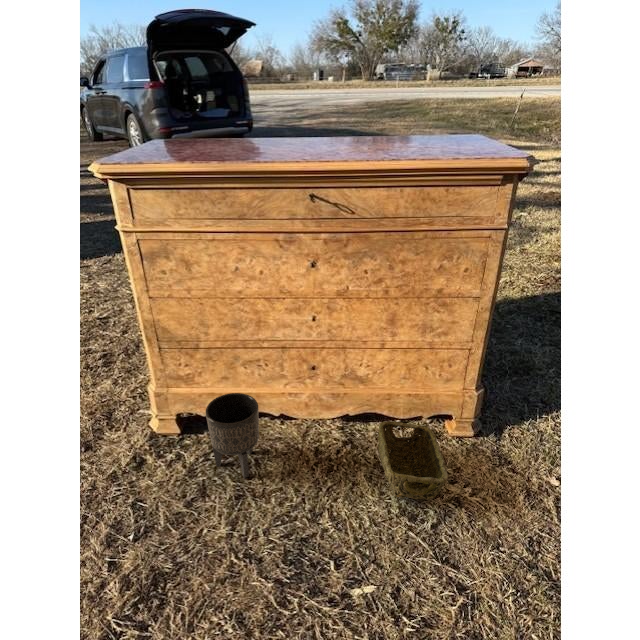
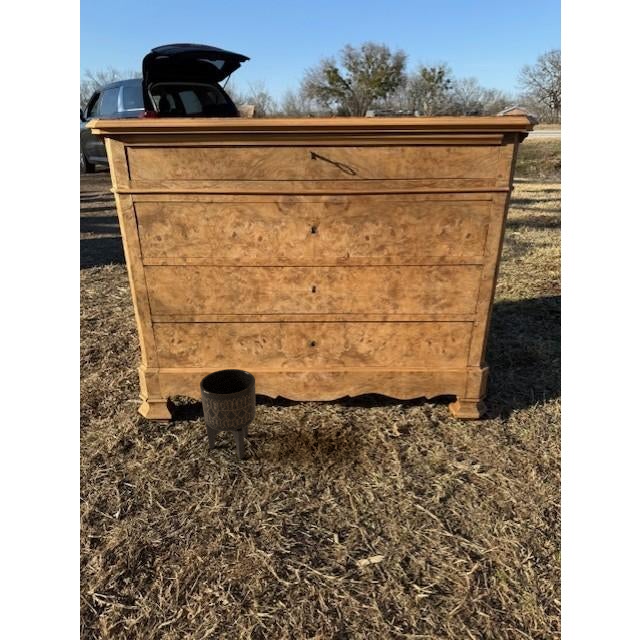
woven basket: present [378,421,449,500] -> none [381,399,457,475]

